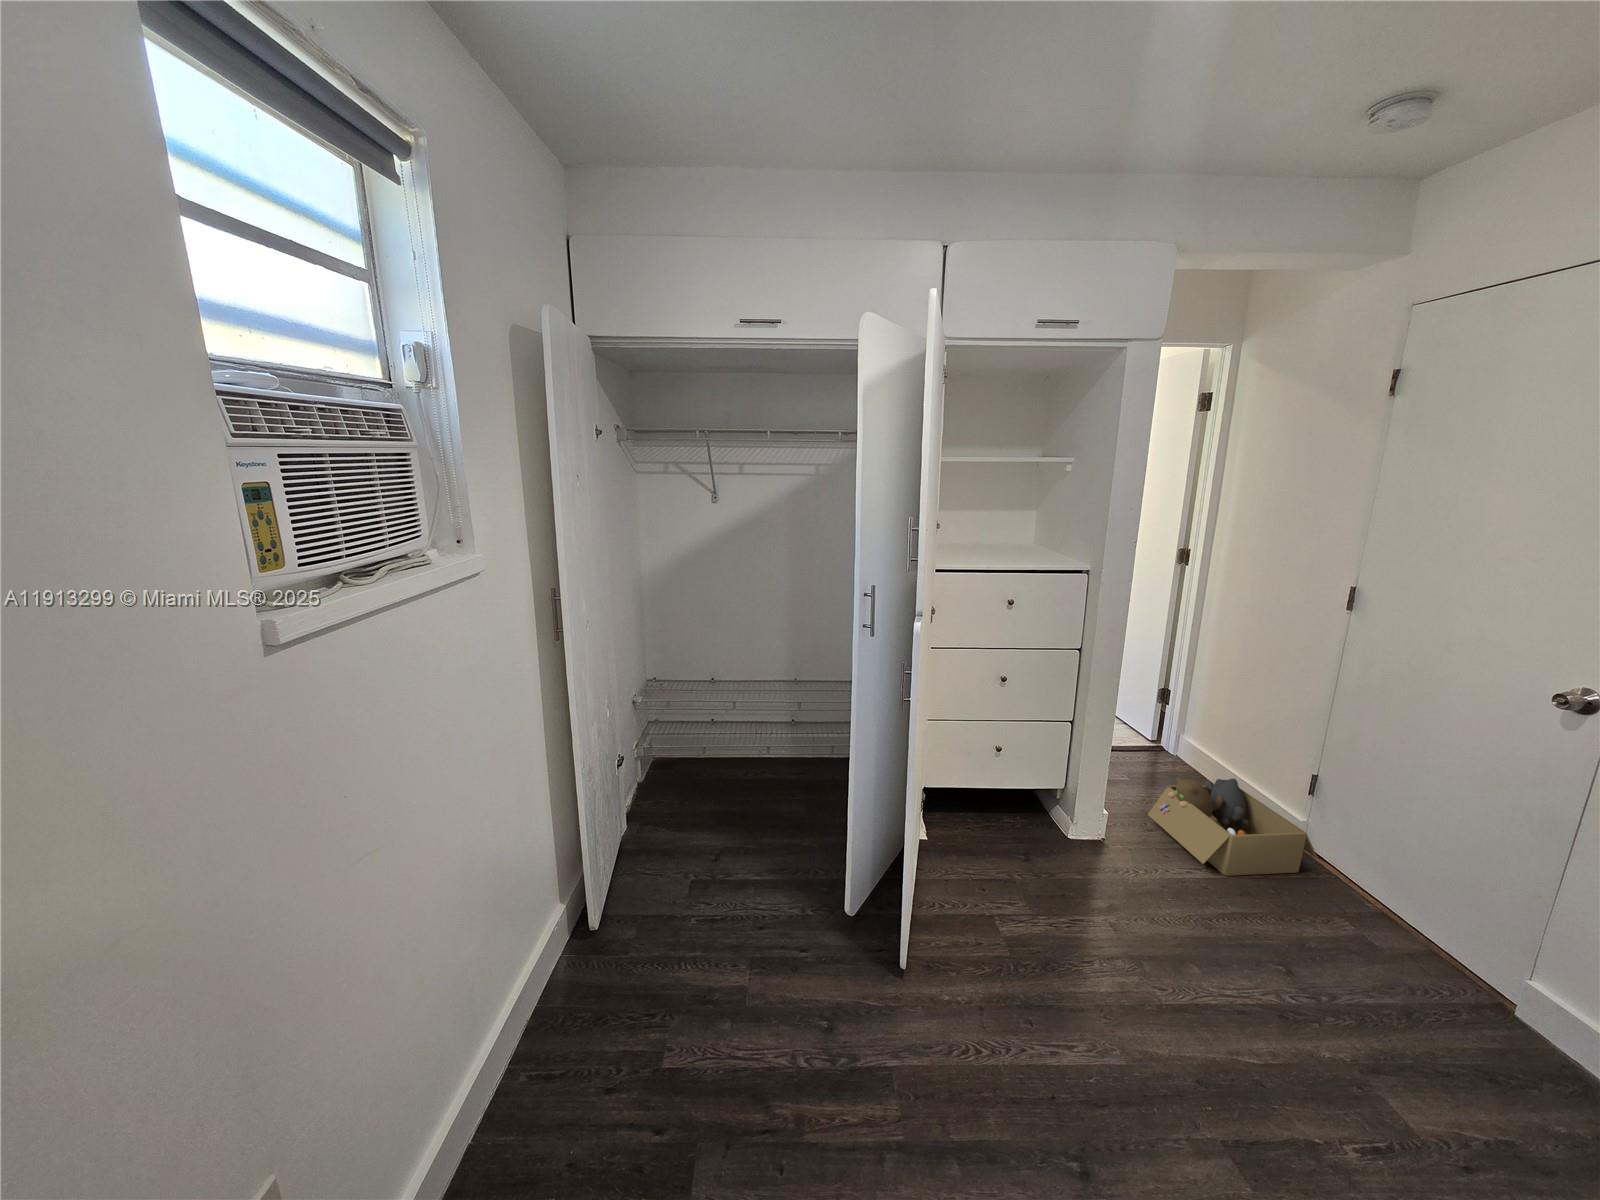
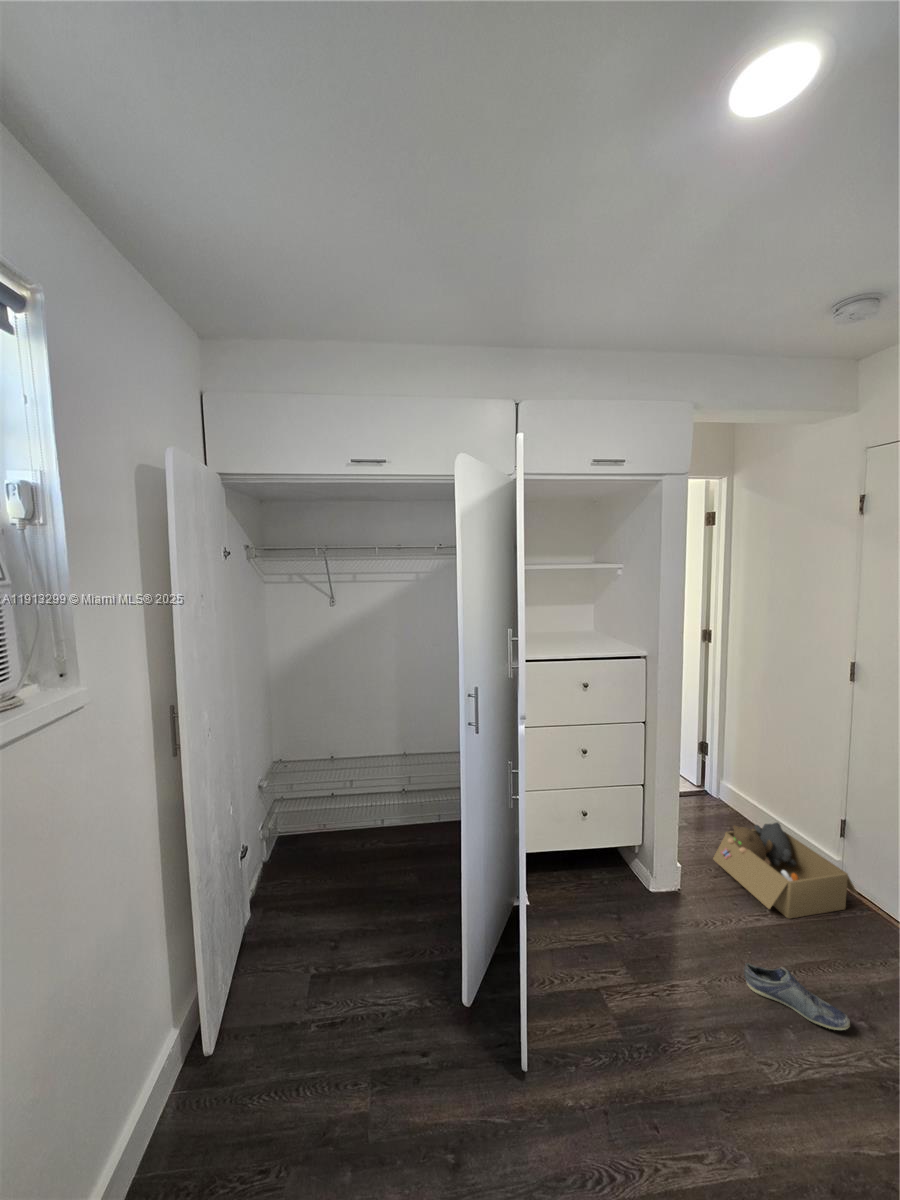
shoe: none [1157,905,1265,969] -> present [744,963,850,1030]

